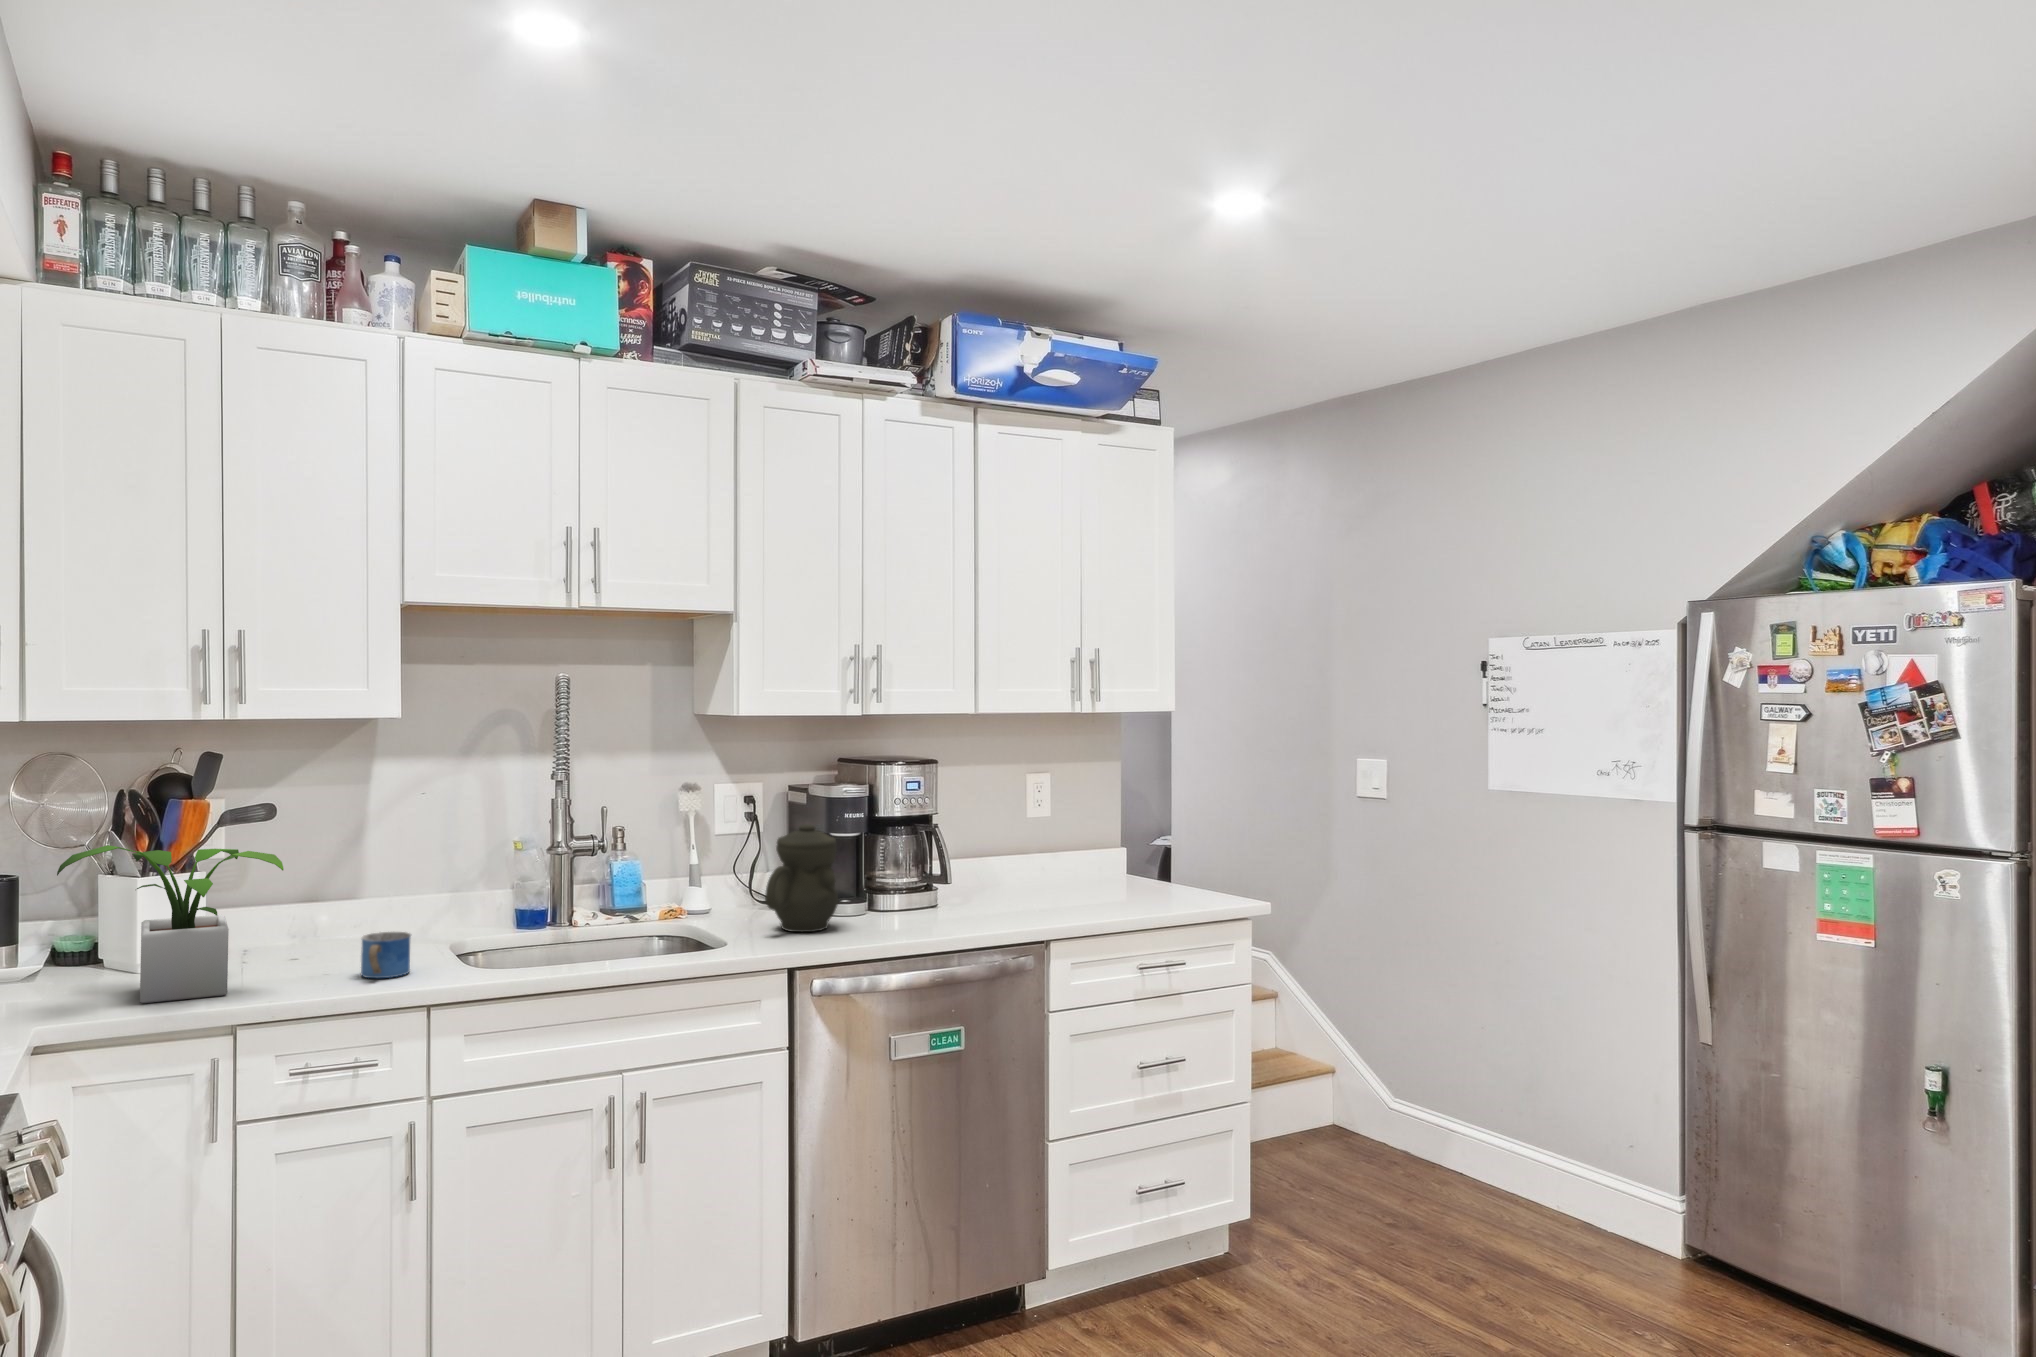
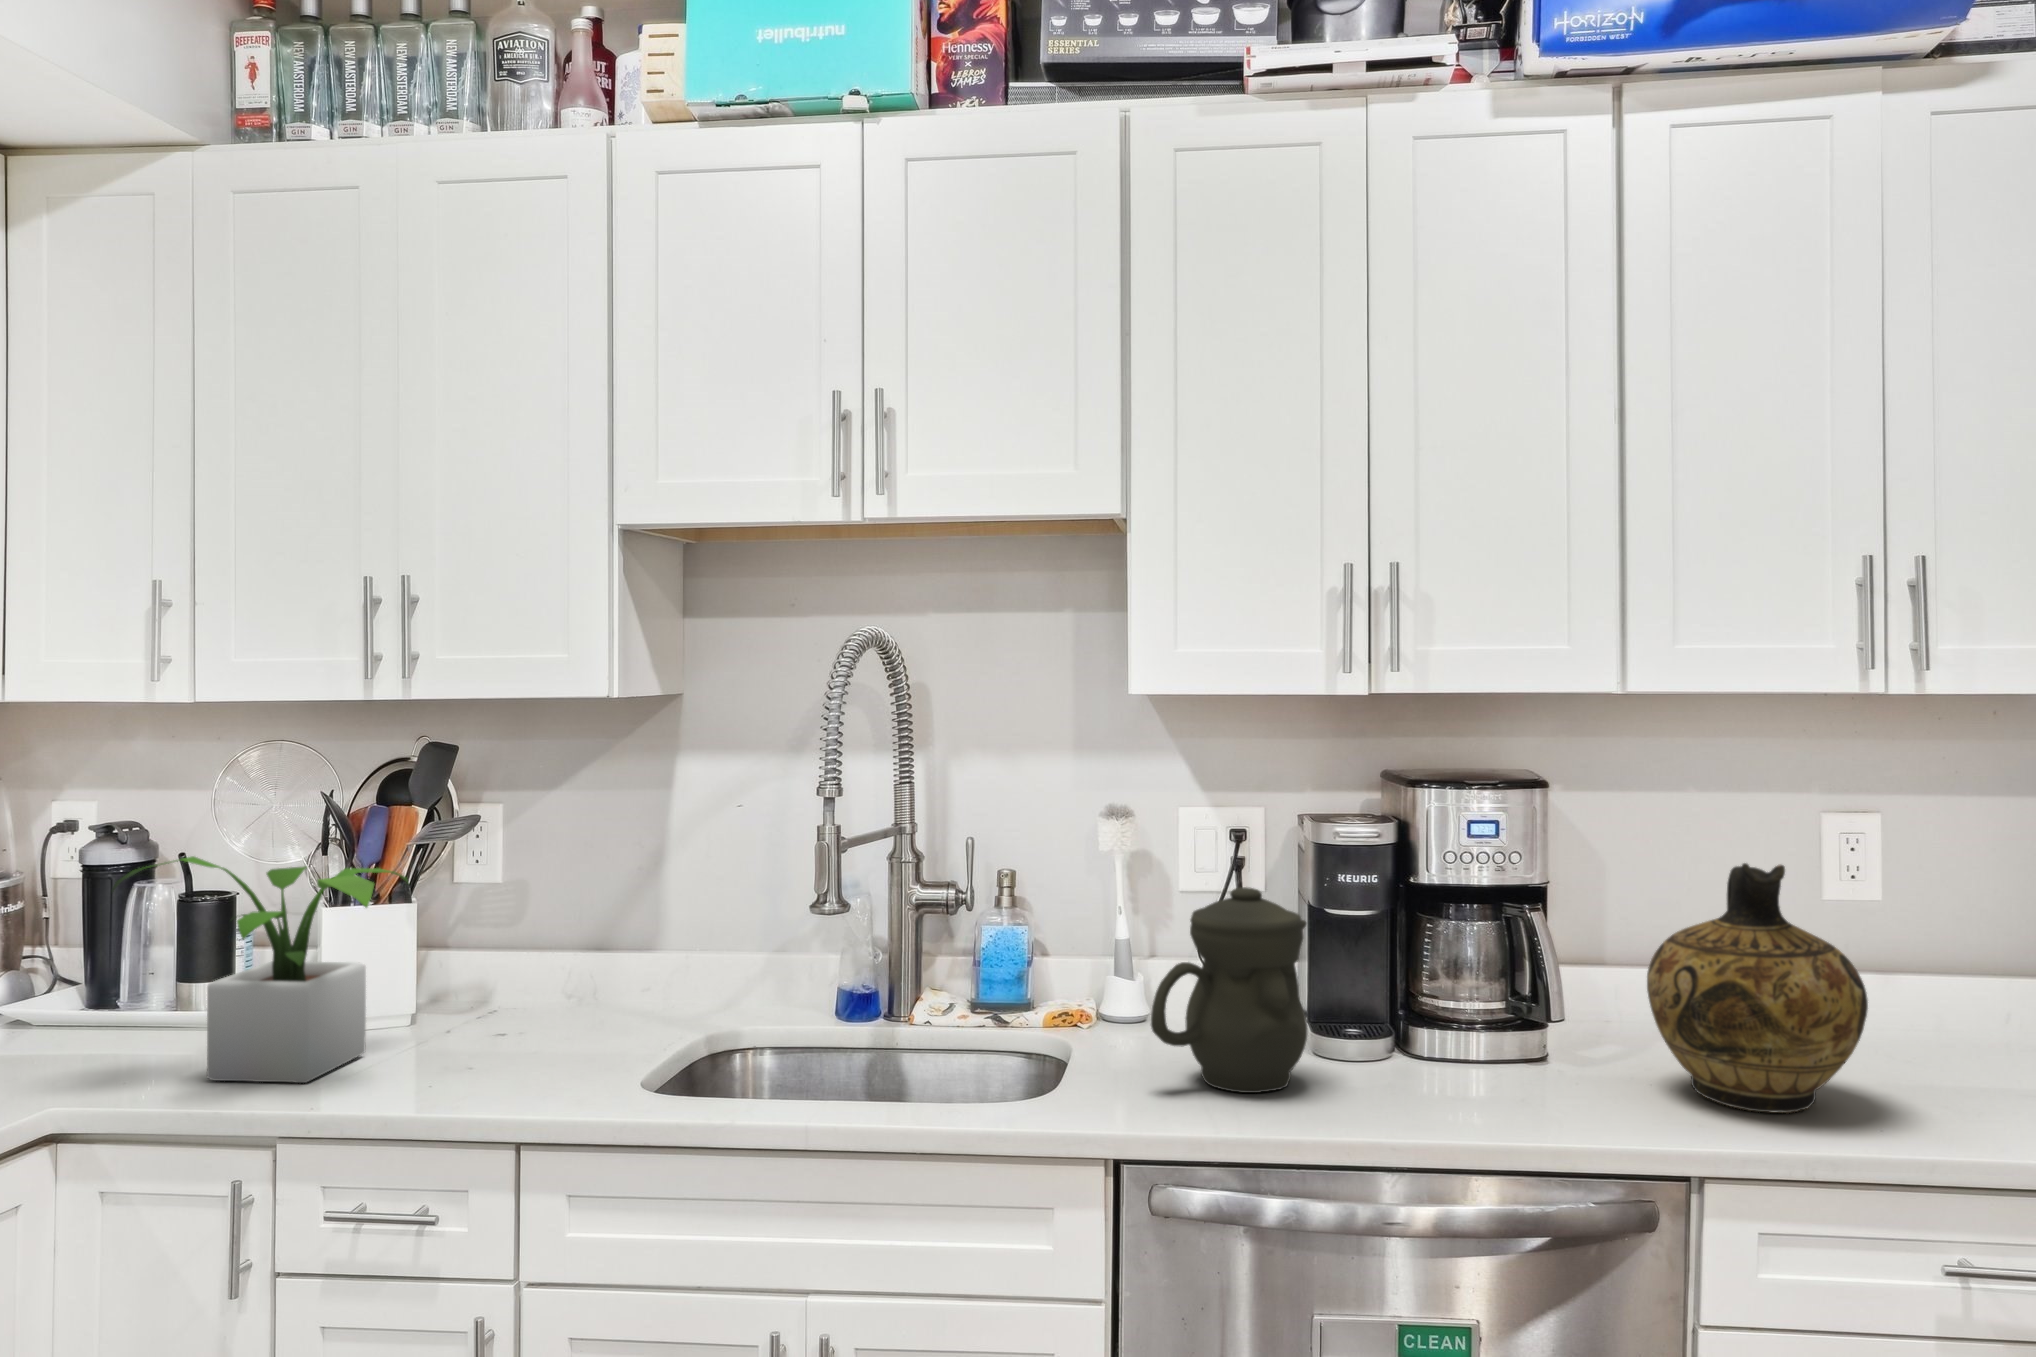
ceramic jug: none [983,798,1074,913] -> present [1647,863,1868,1113]
mug: present [361,932,411,978] -> none [482,1011,570,1086]

